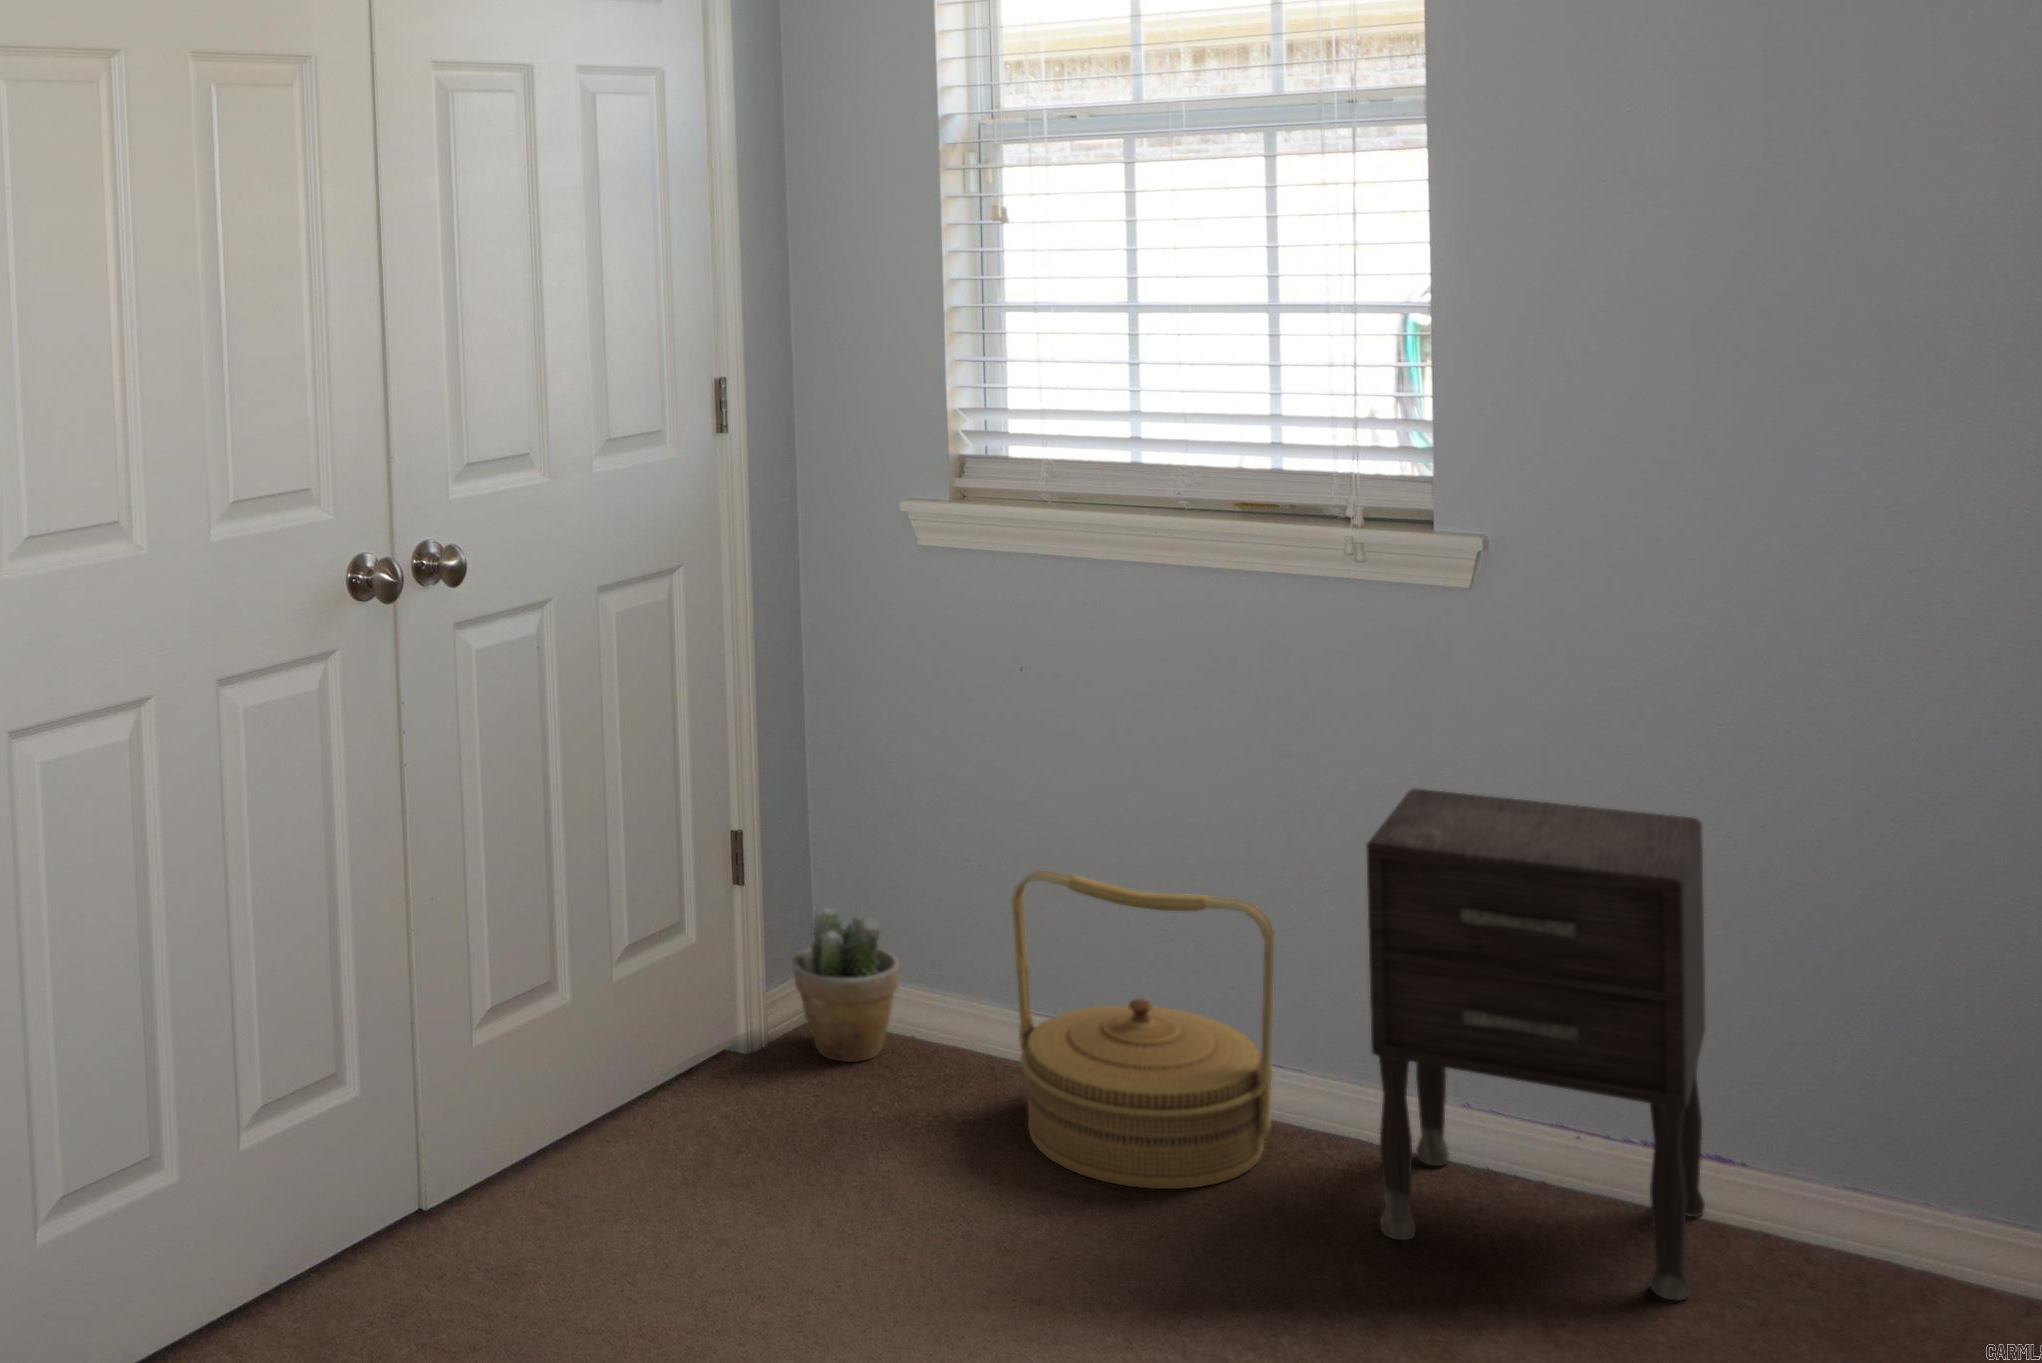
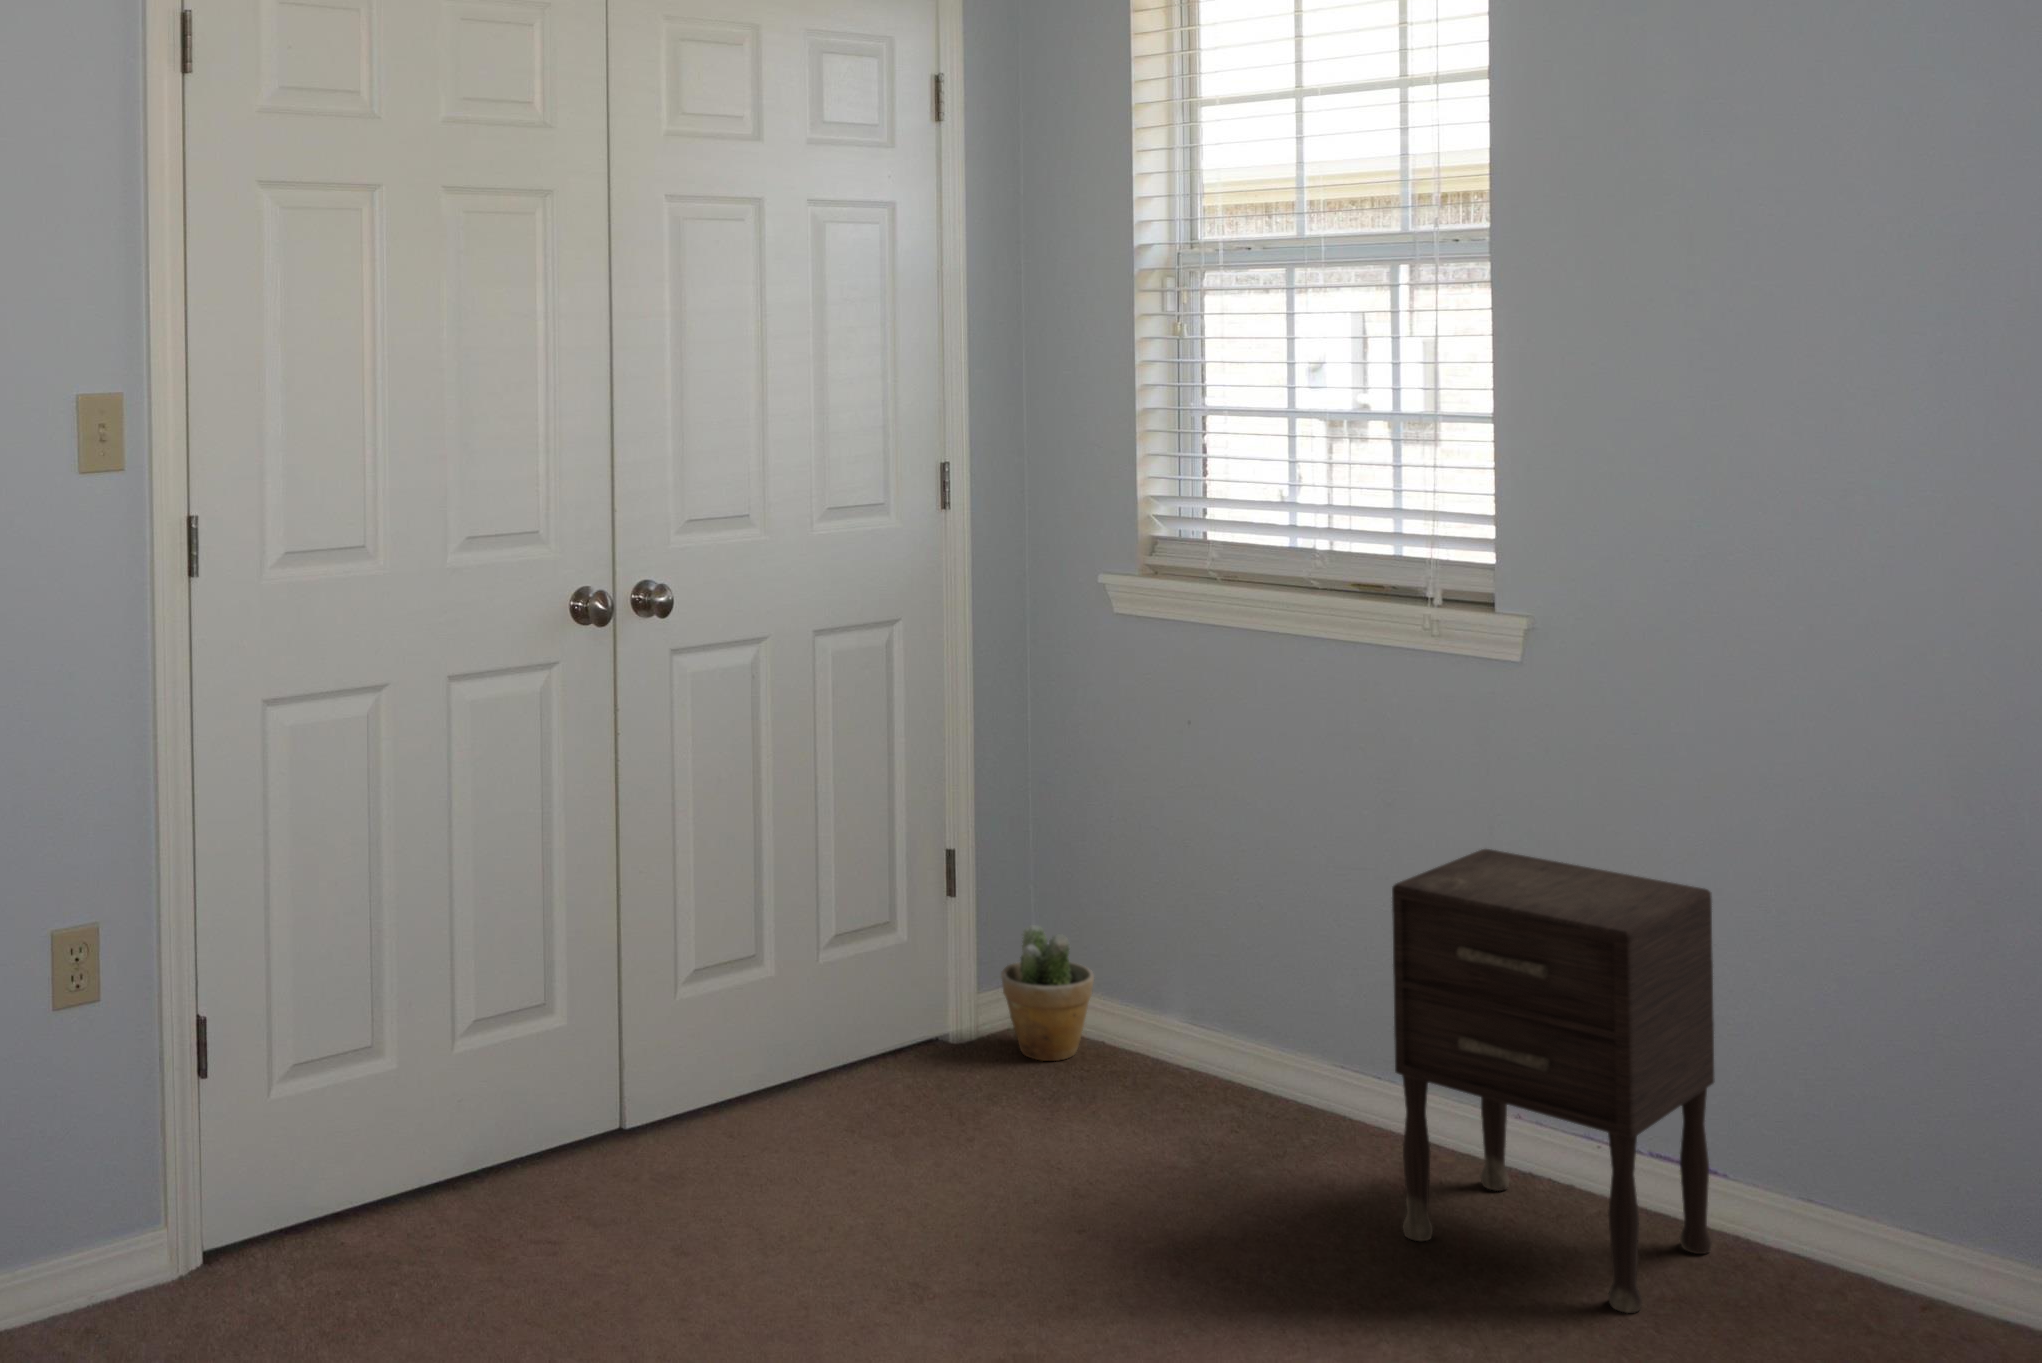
woven basket: present [1011,871,1275,1189] -> none [1147,900,1359,1183]

